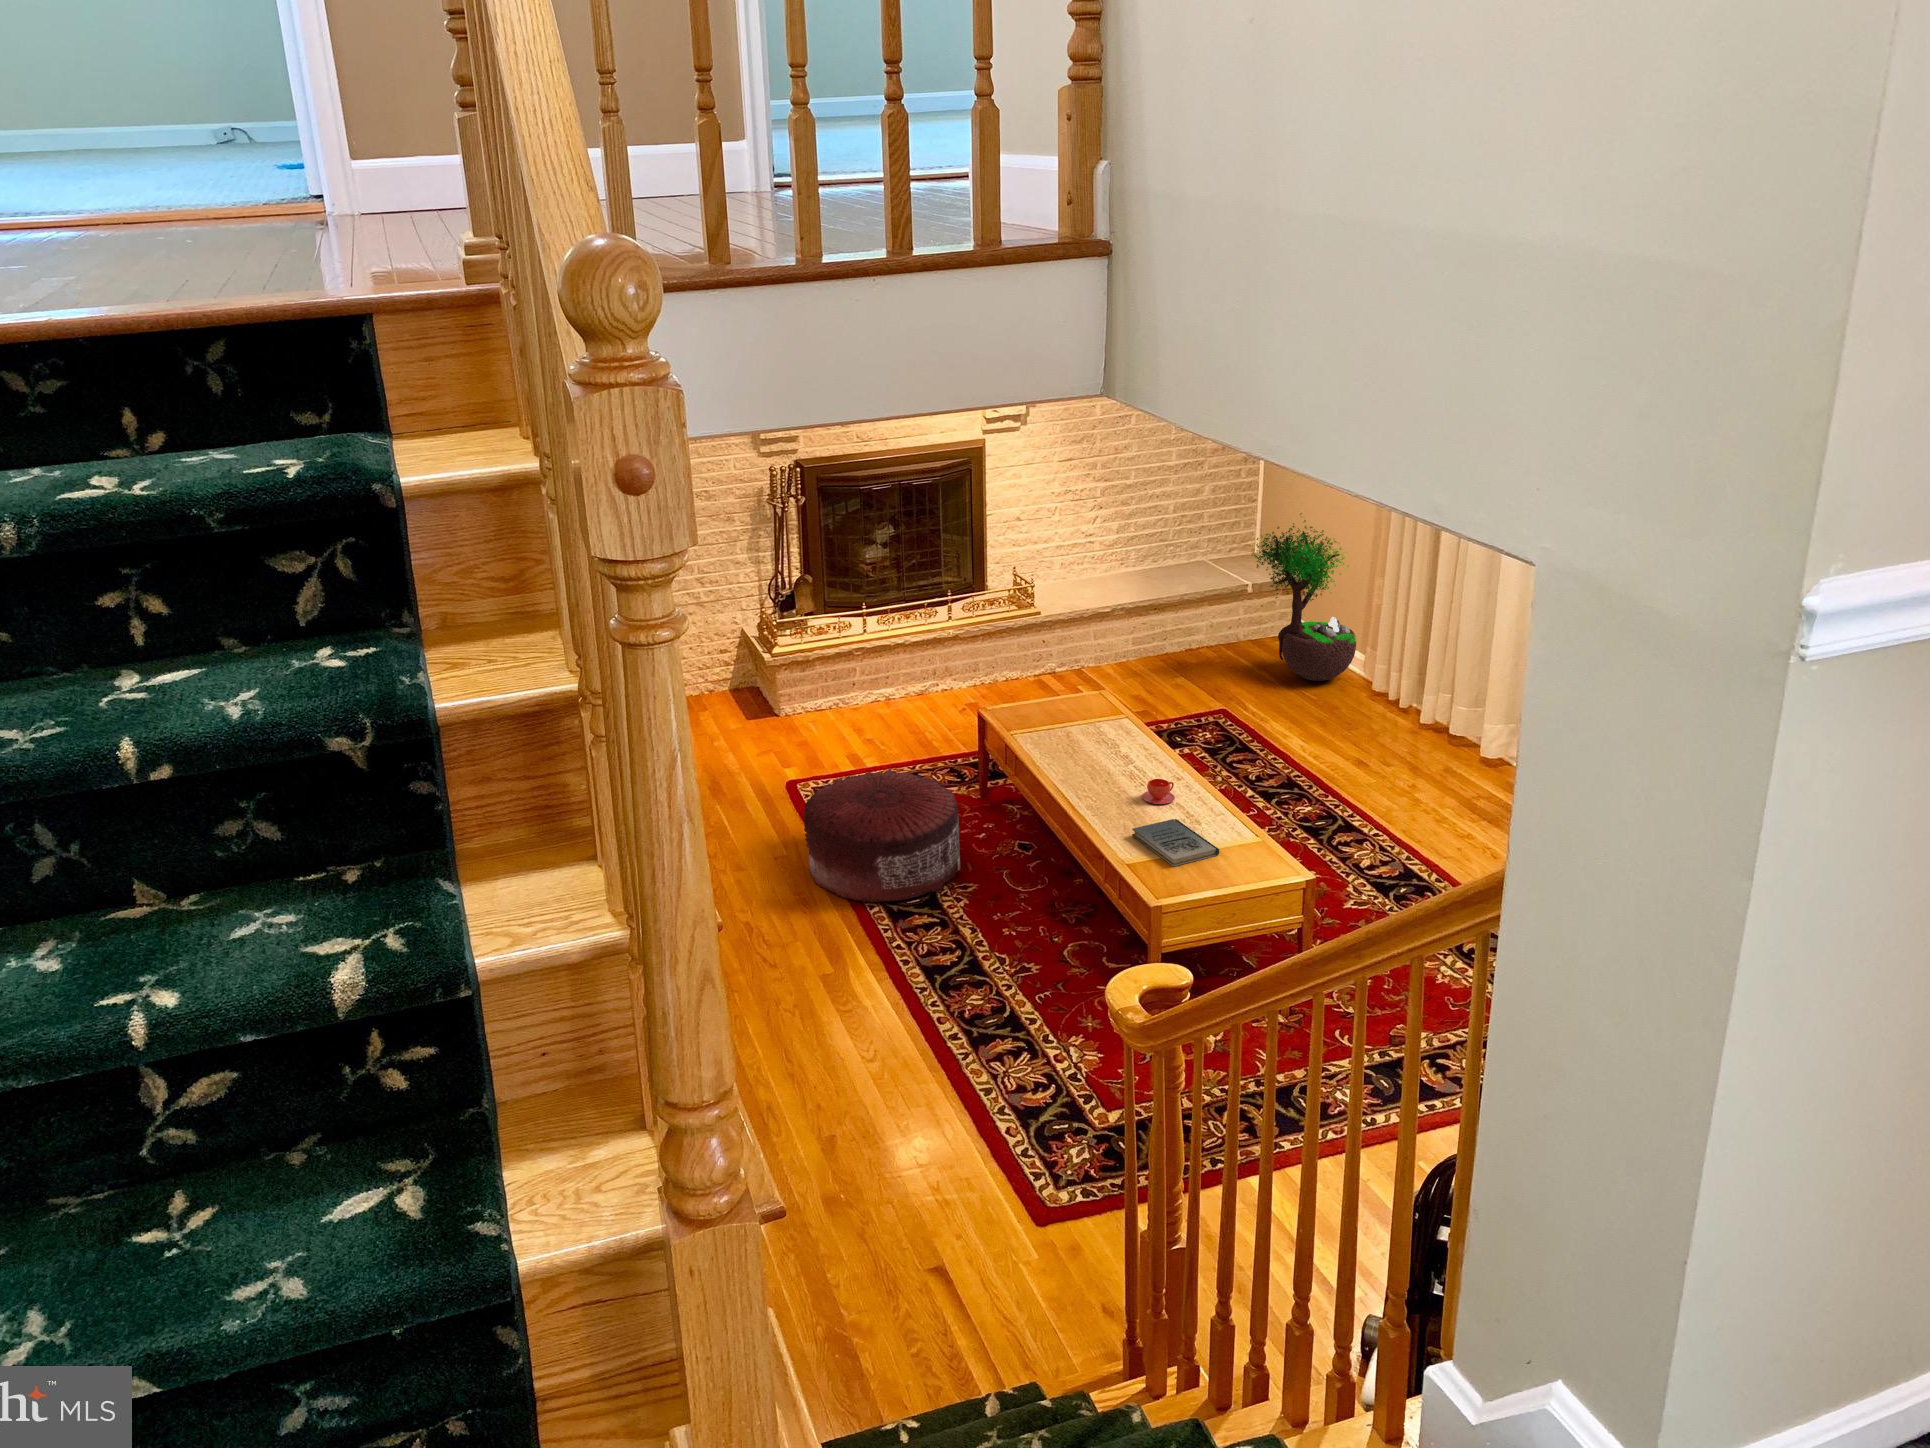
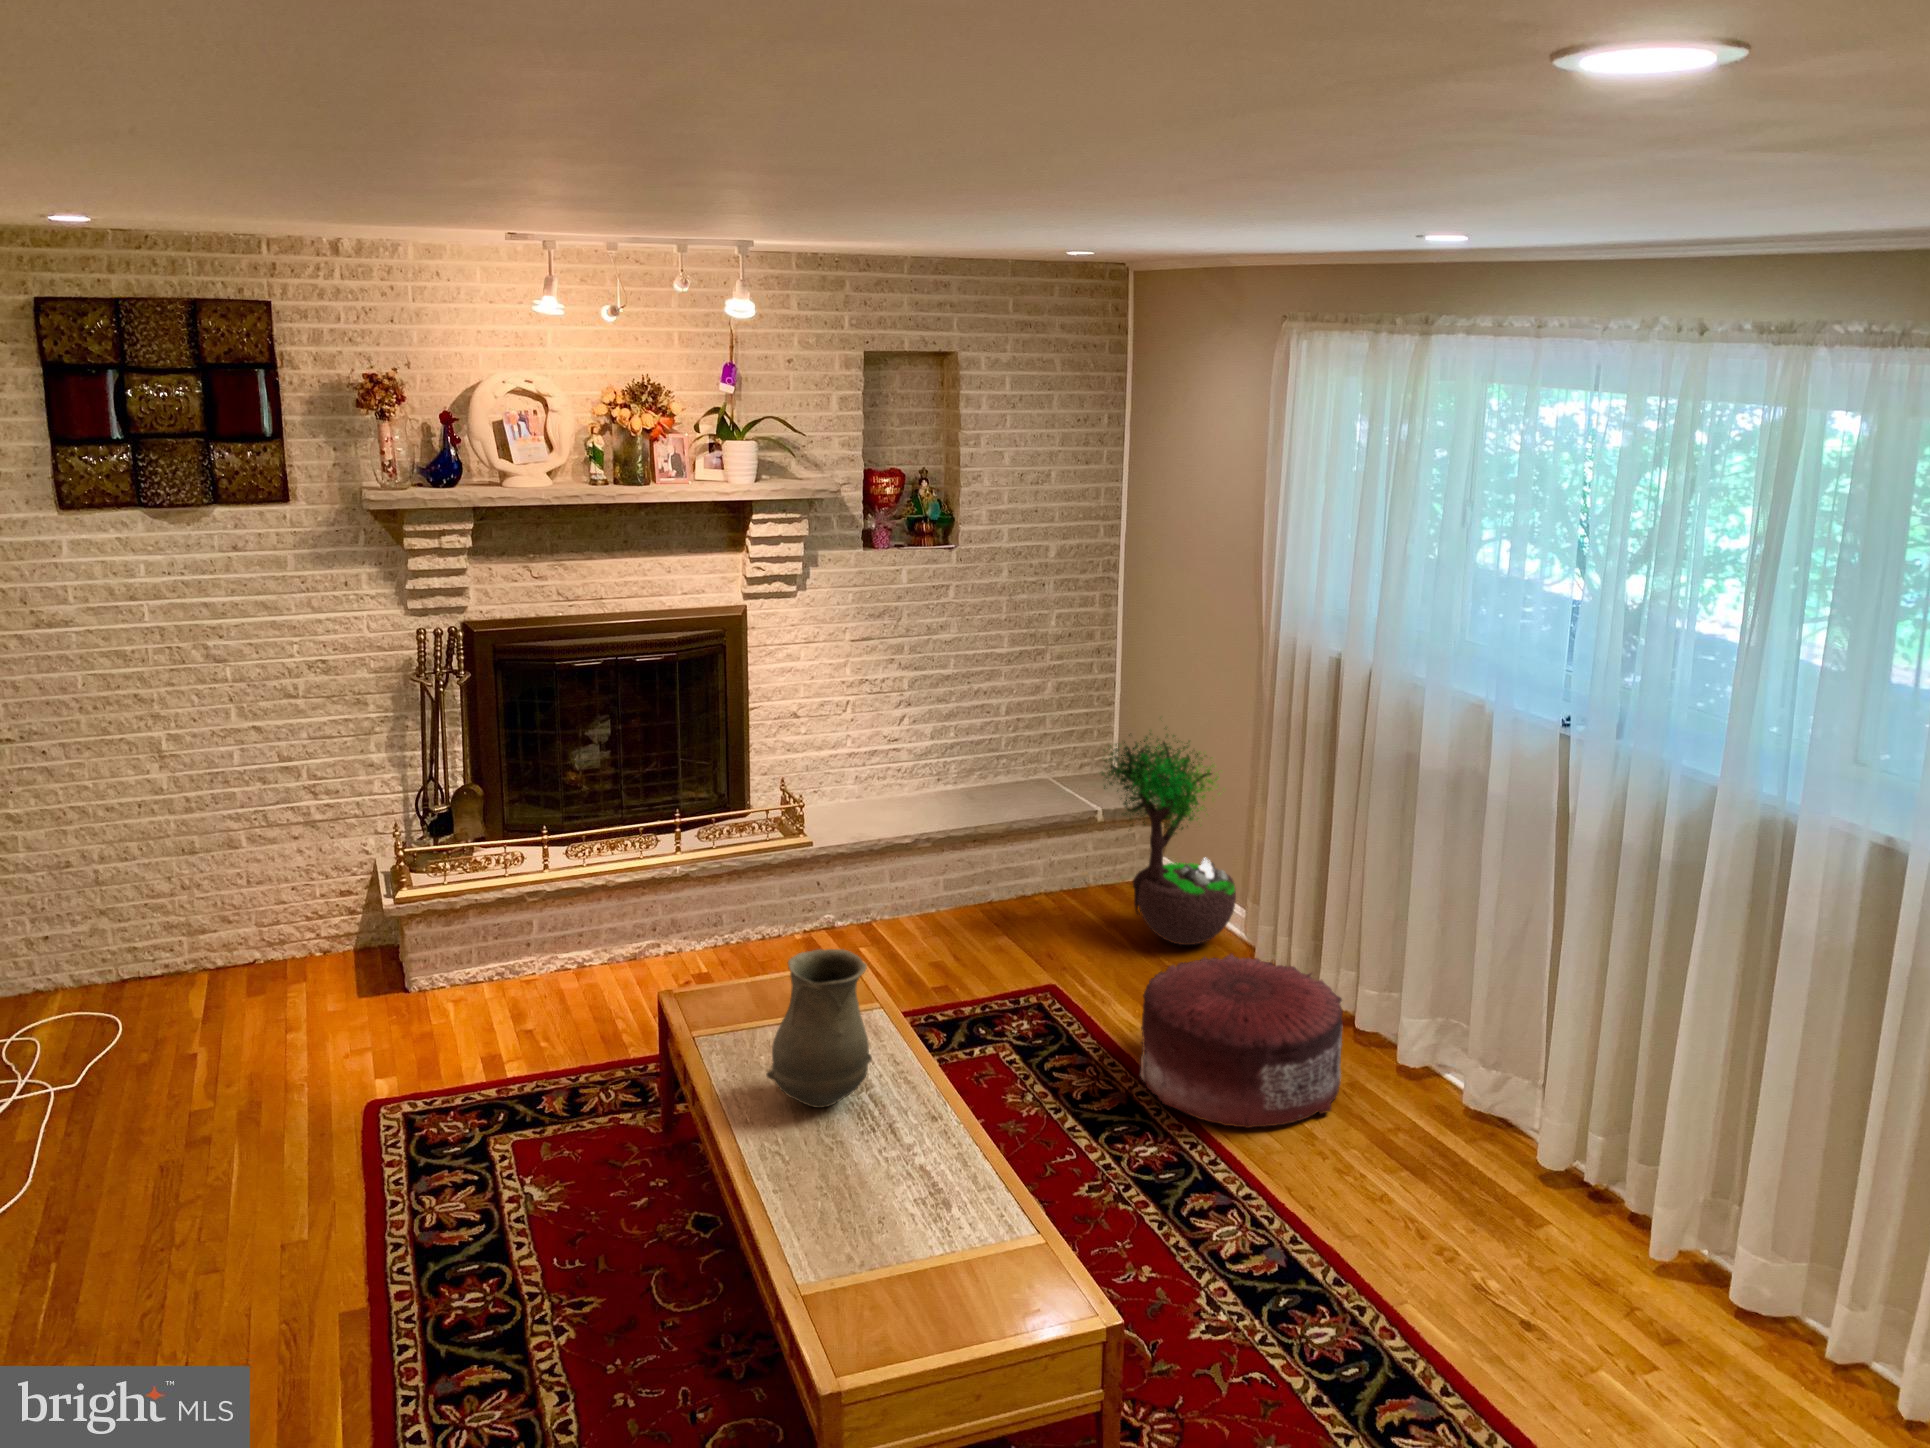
vase: none [1069,675,1133,774] -> present [766,949,872,1108]
pouf: present [804,769,960,903] -> present [1141,954,1342,1128]
teacup: present [1142,779,1175,804] -> none [871,1120,923,1165]
book: present [1132,819,1219,866] -> none [834,1196,971,1295]

